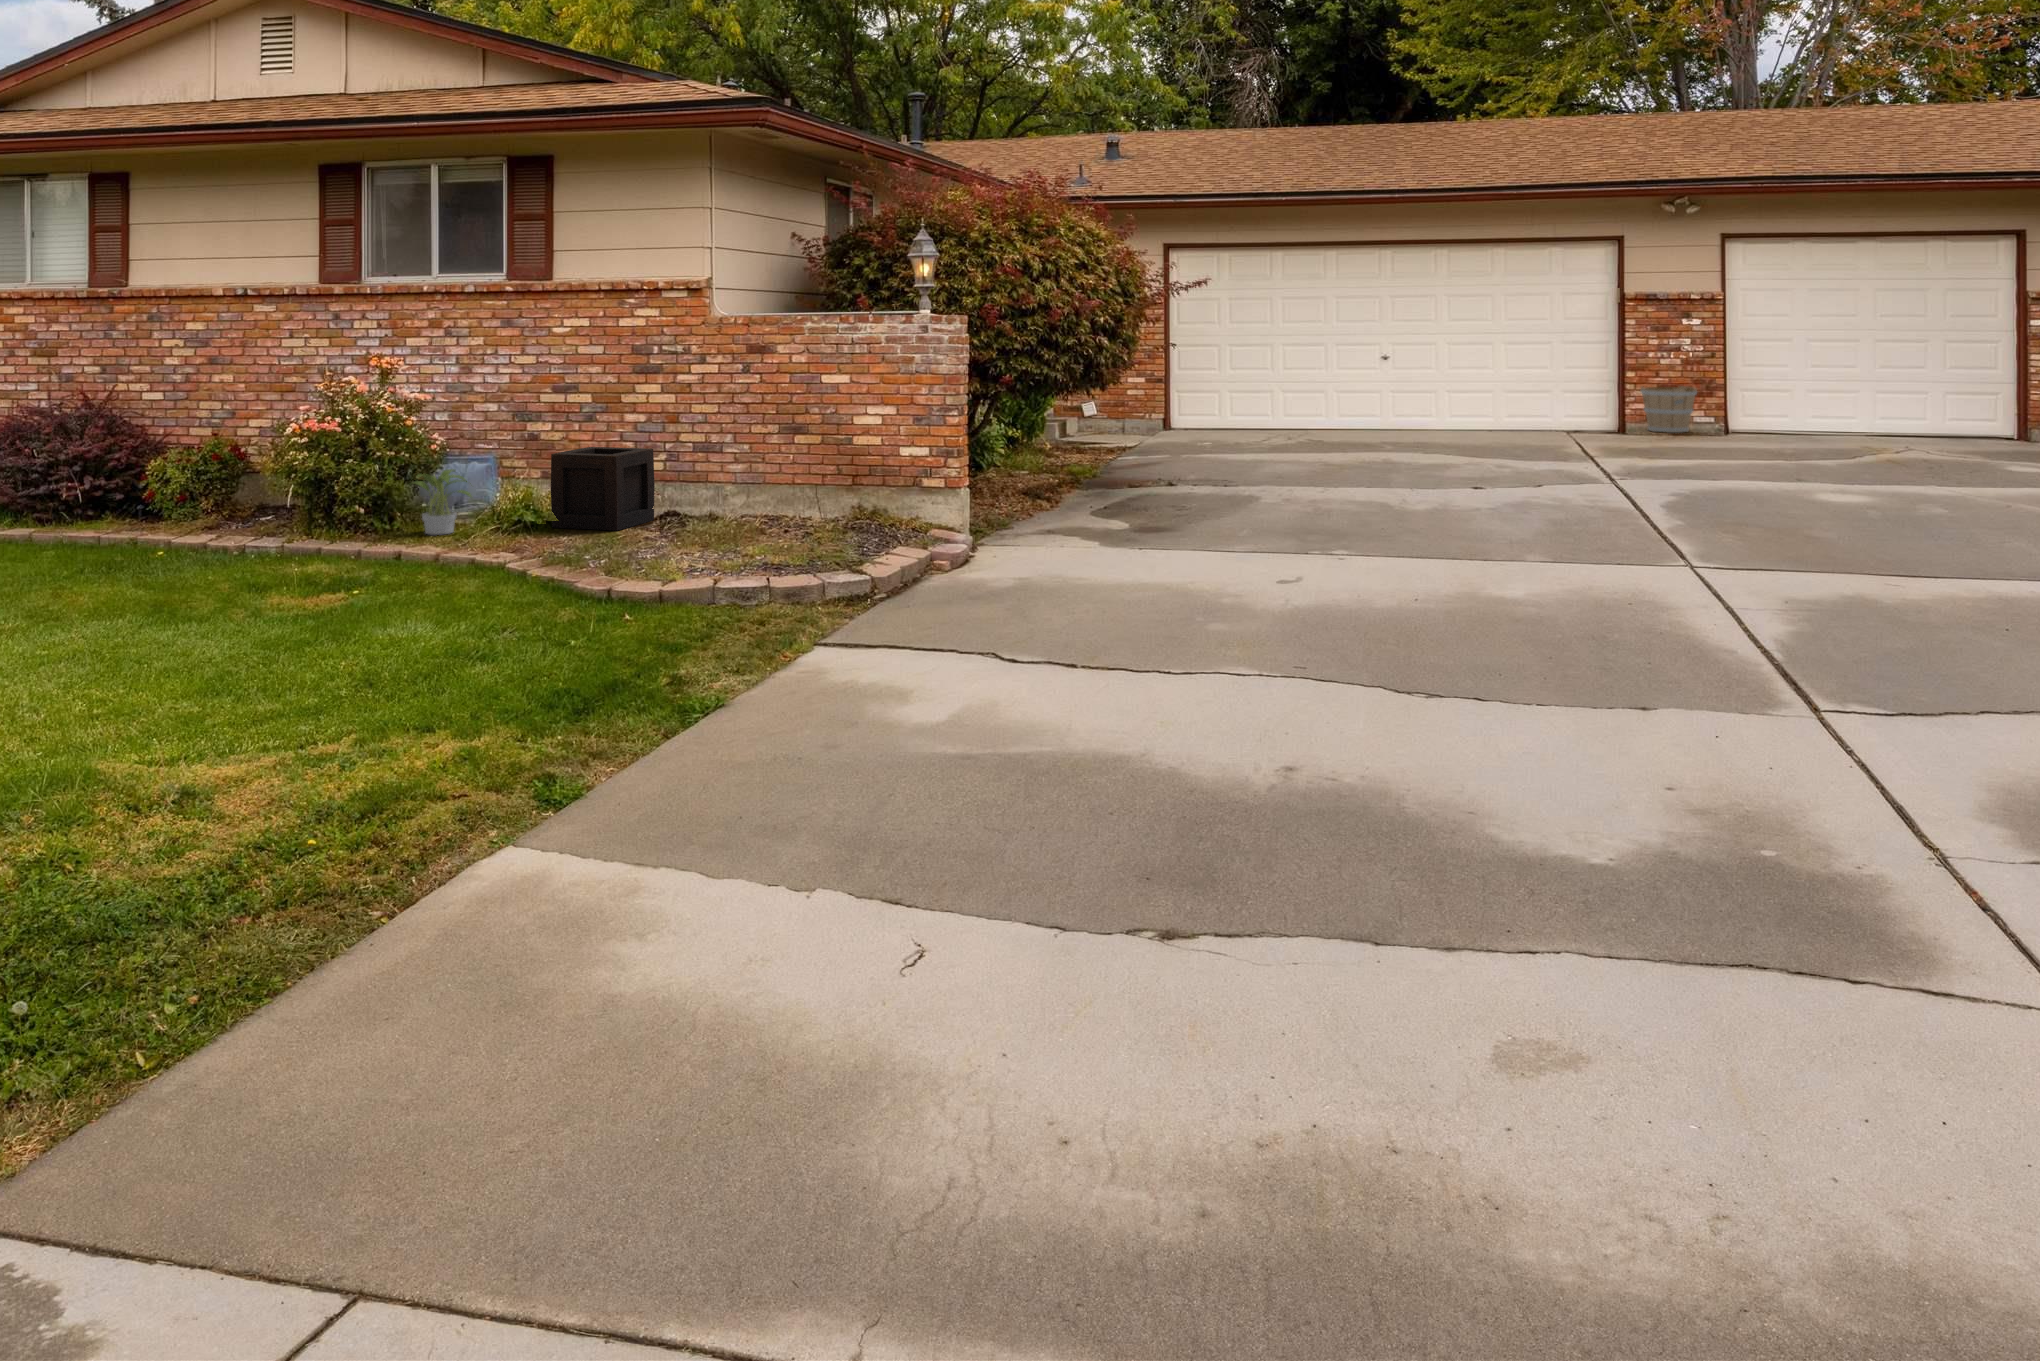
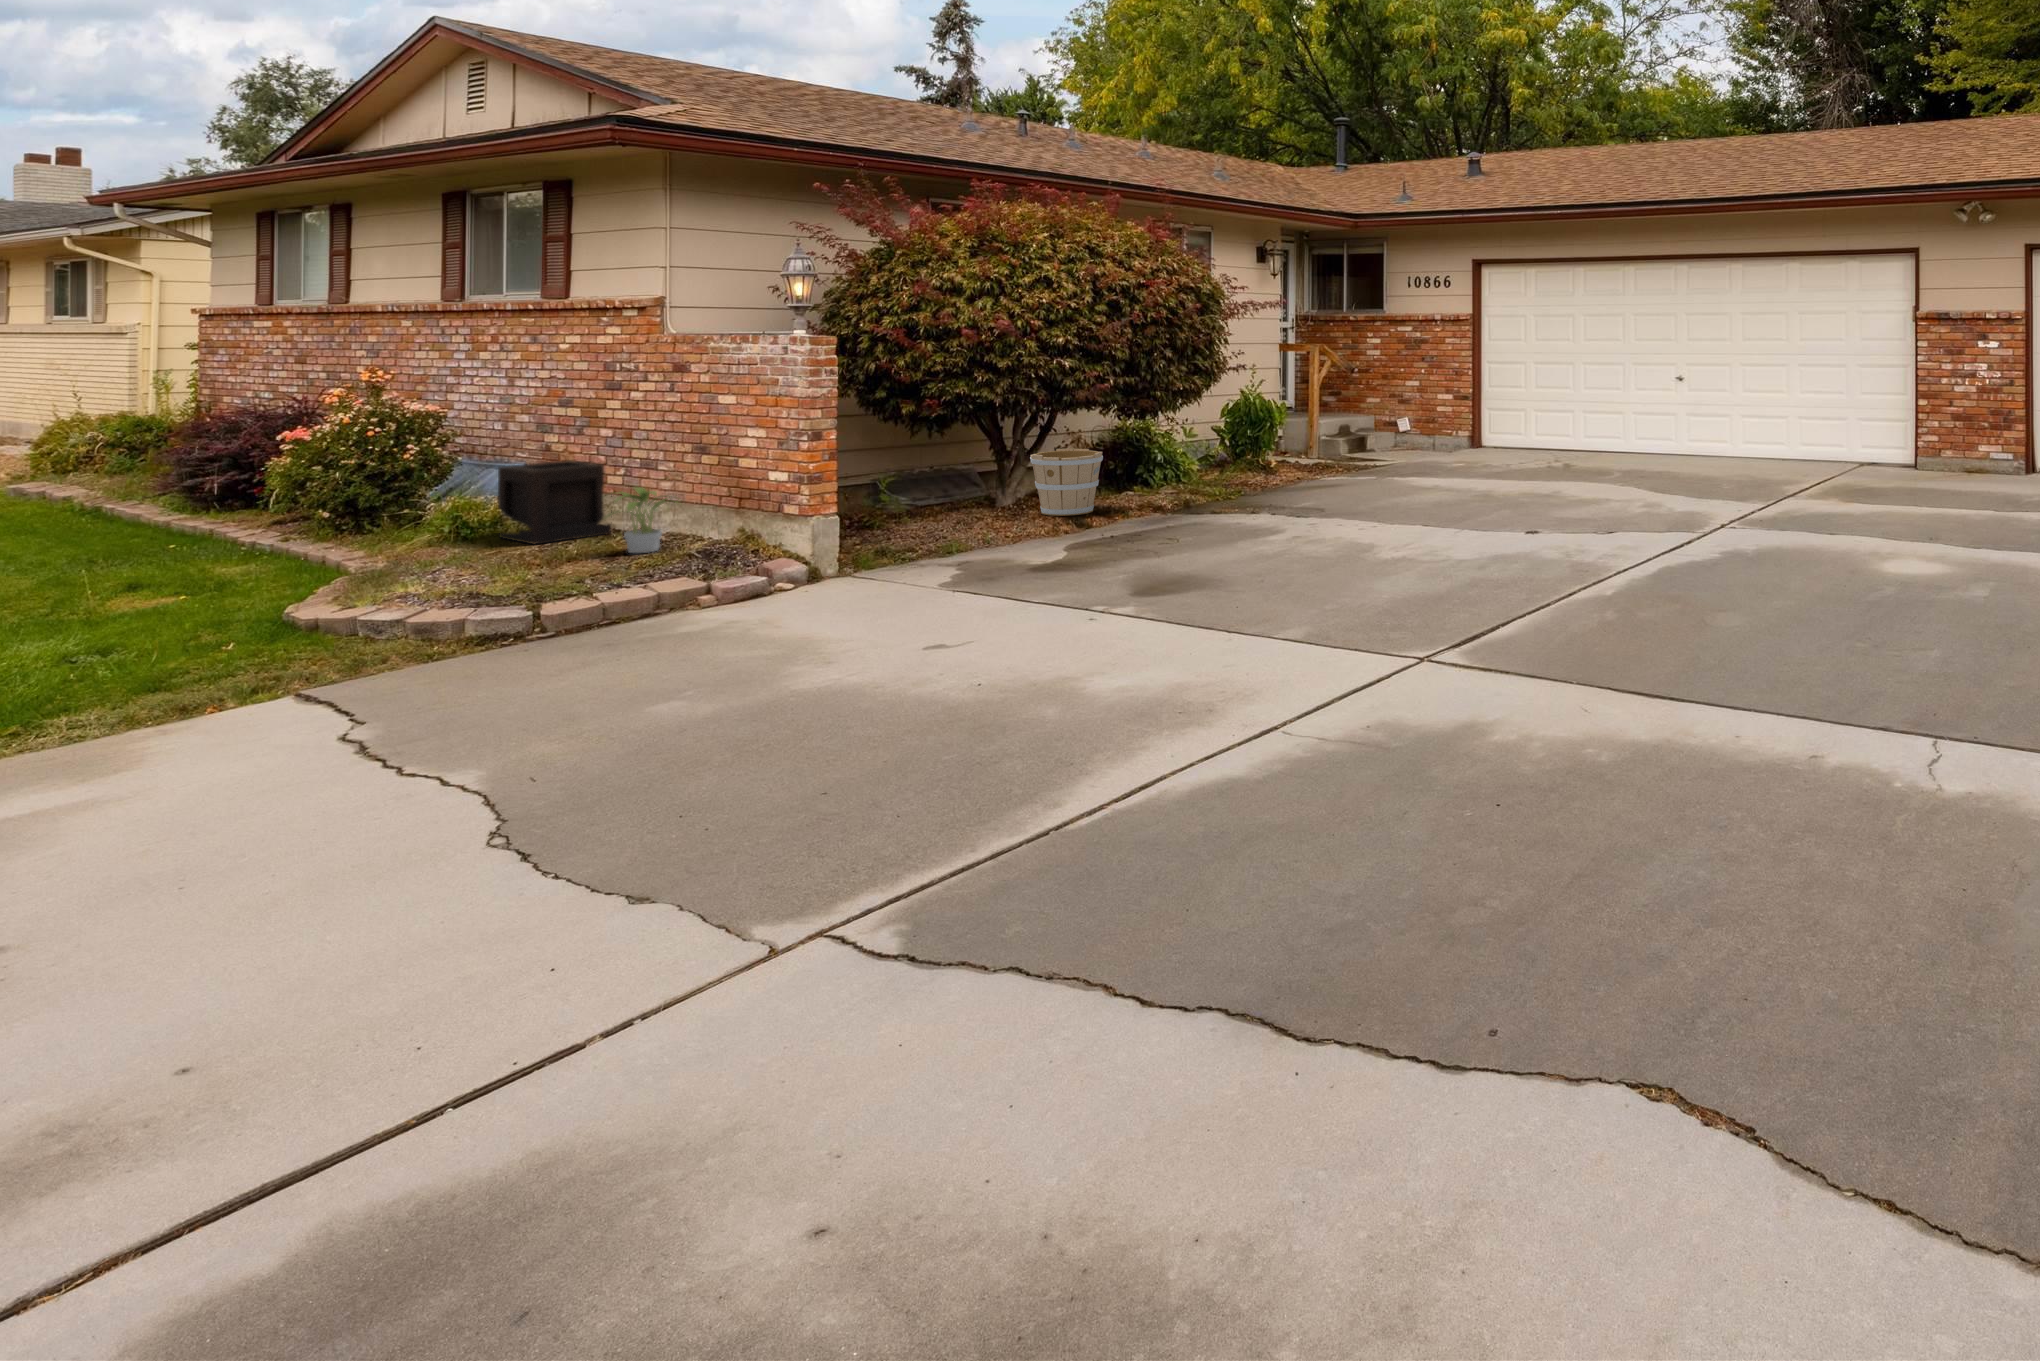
wooden bucket: present [1641,386,1697,433] -> present [1030,448,1103,516]
potted plant: present [409,469,471,535] -> present [605,487,666,553]

